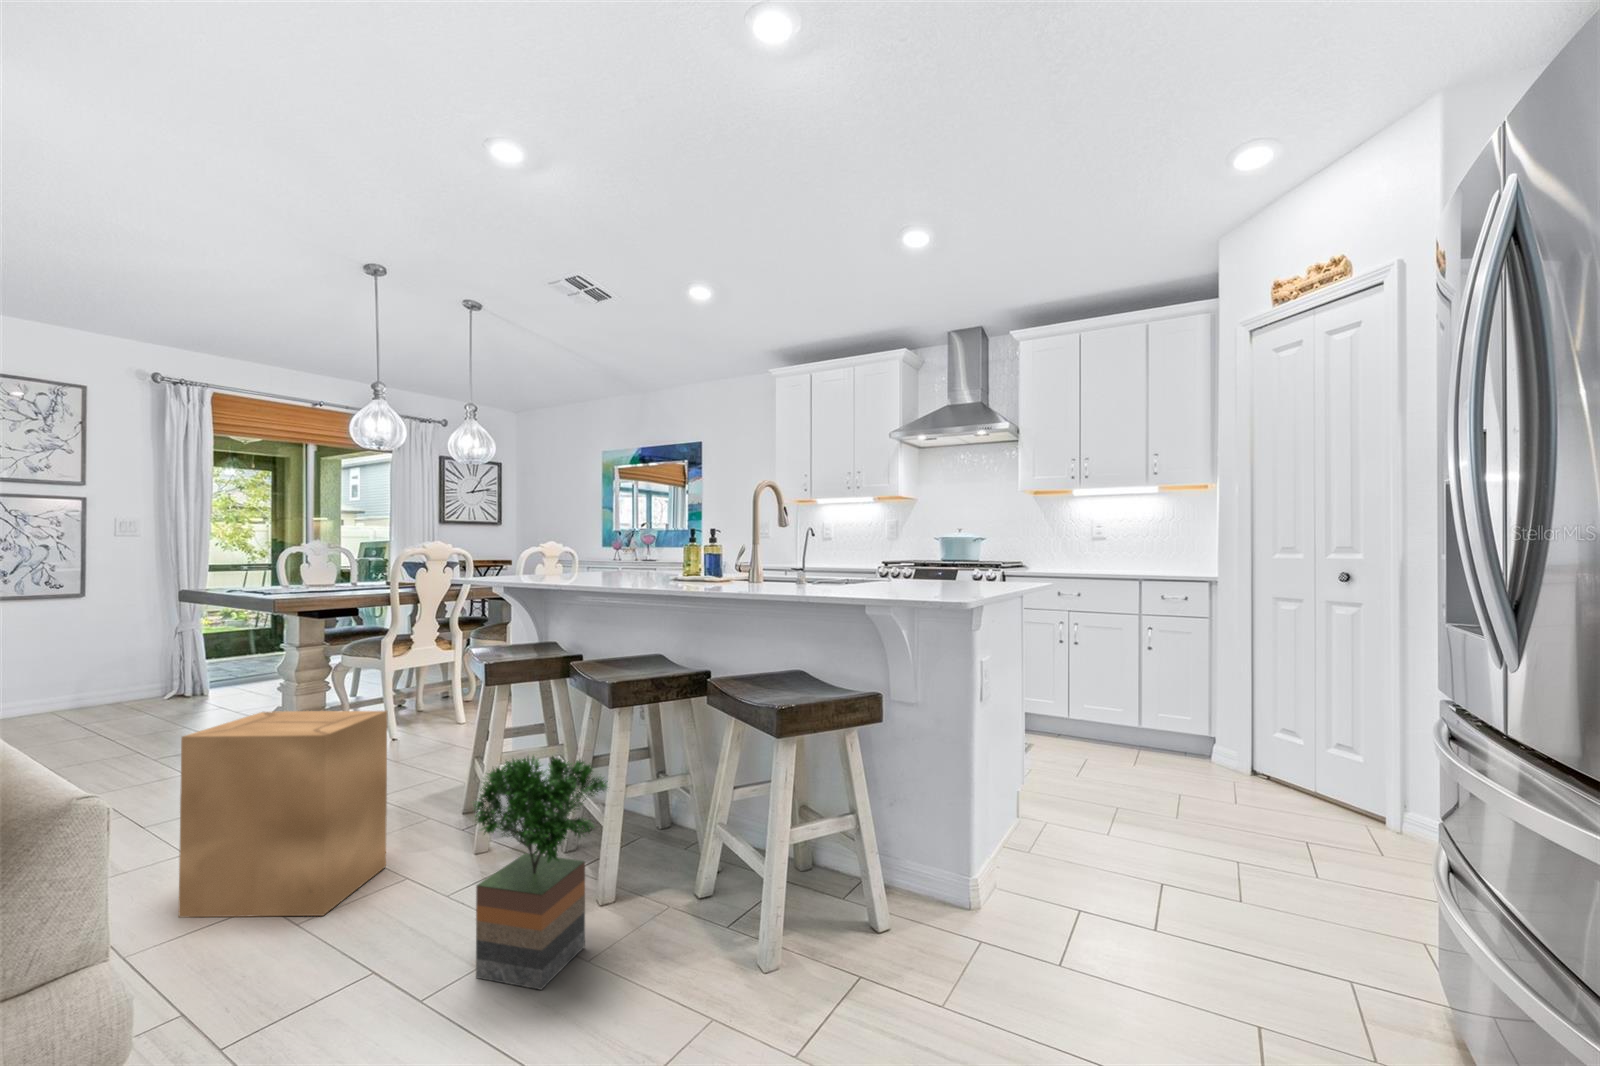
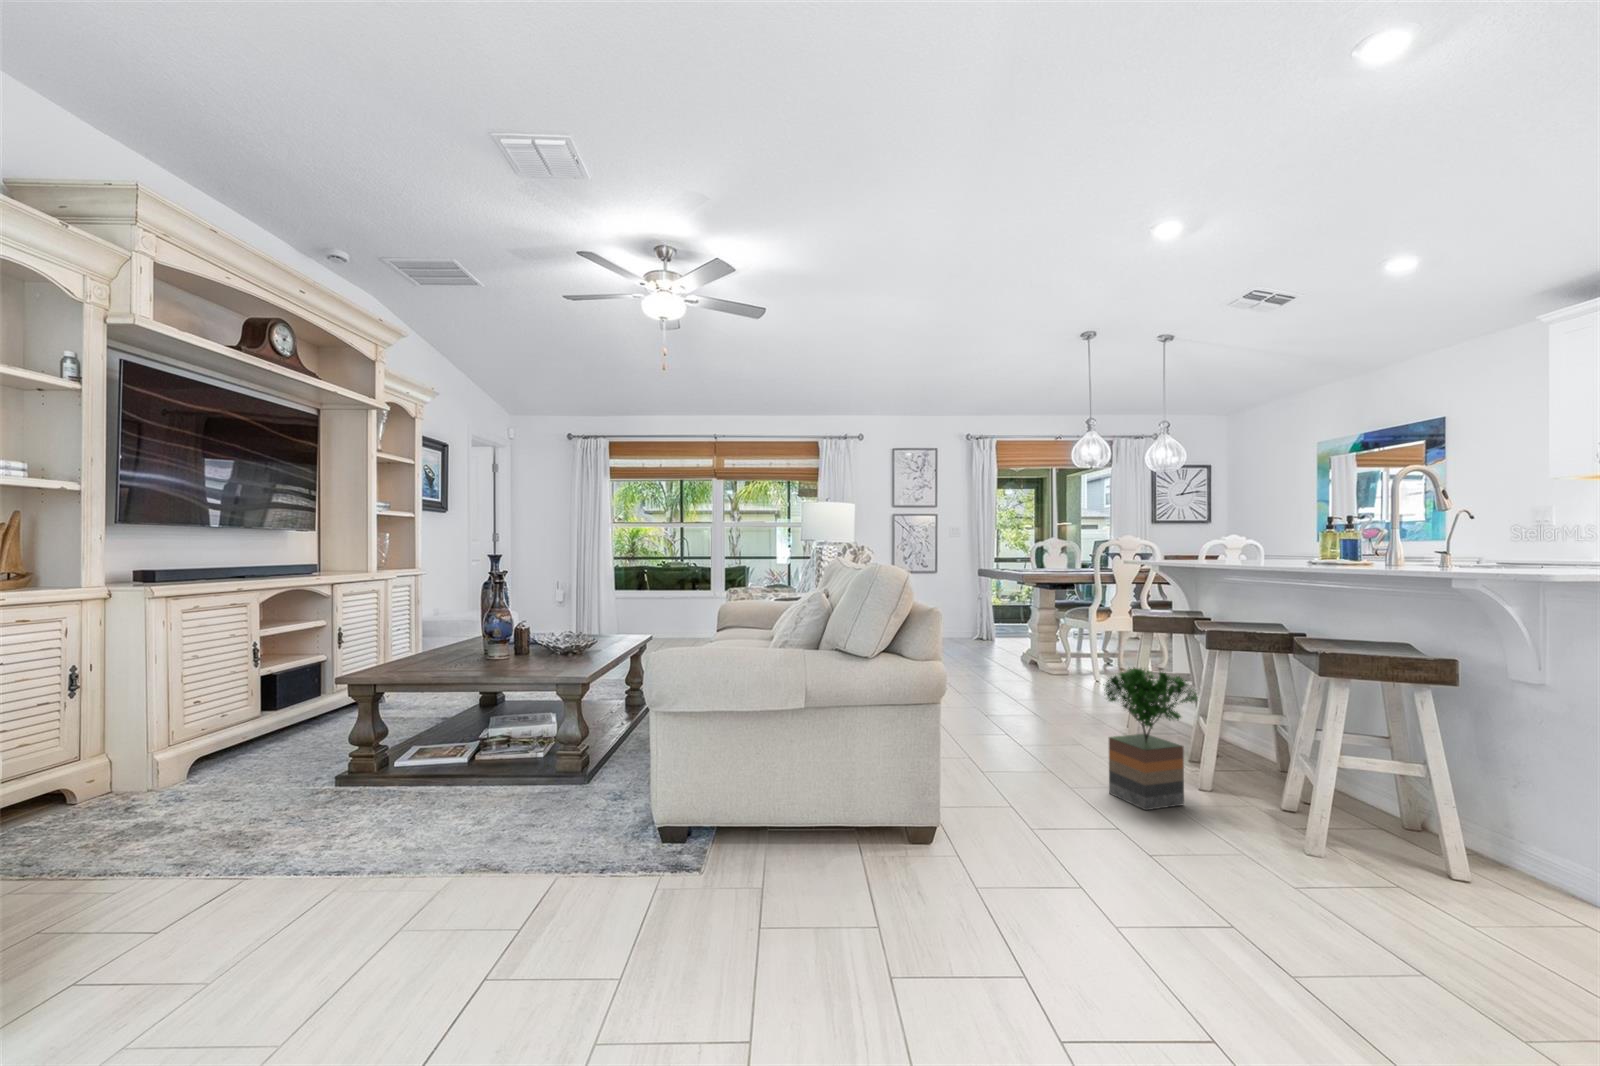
cardboard box: present [179,711,387,917] -> none [974,631,1075,747]

